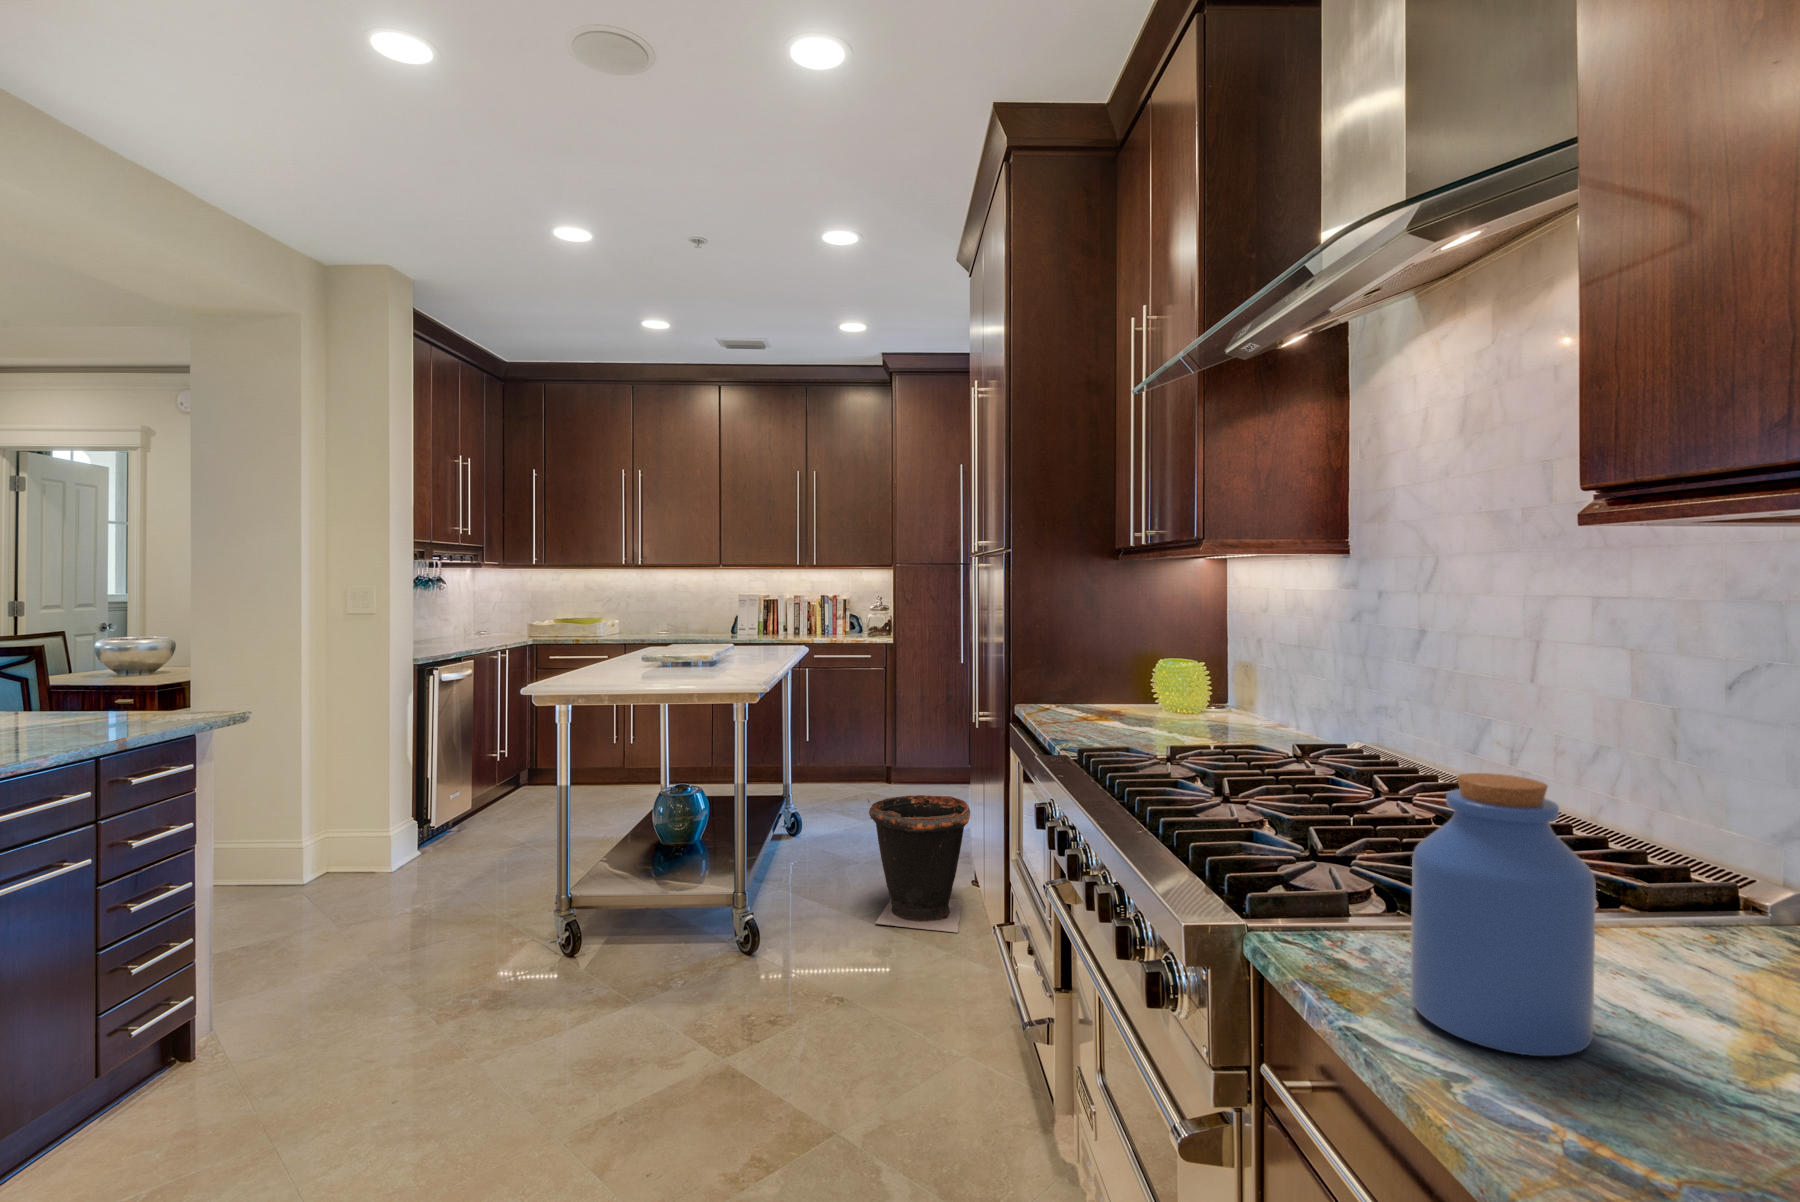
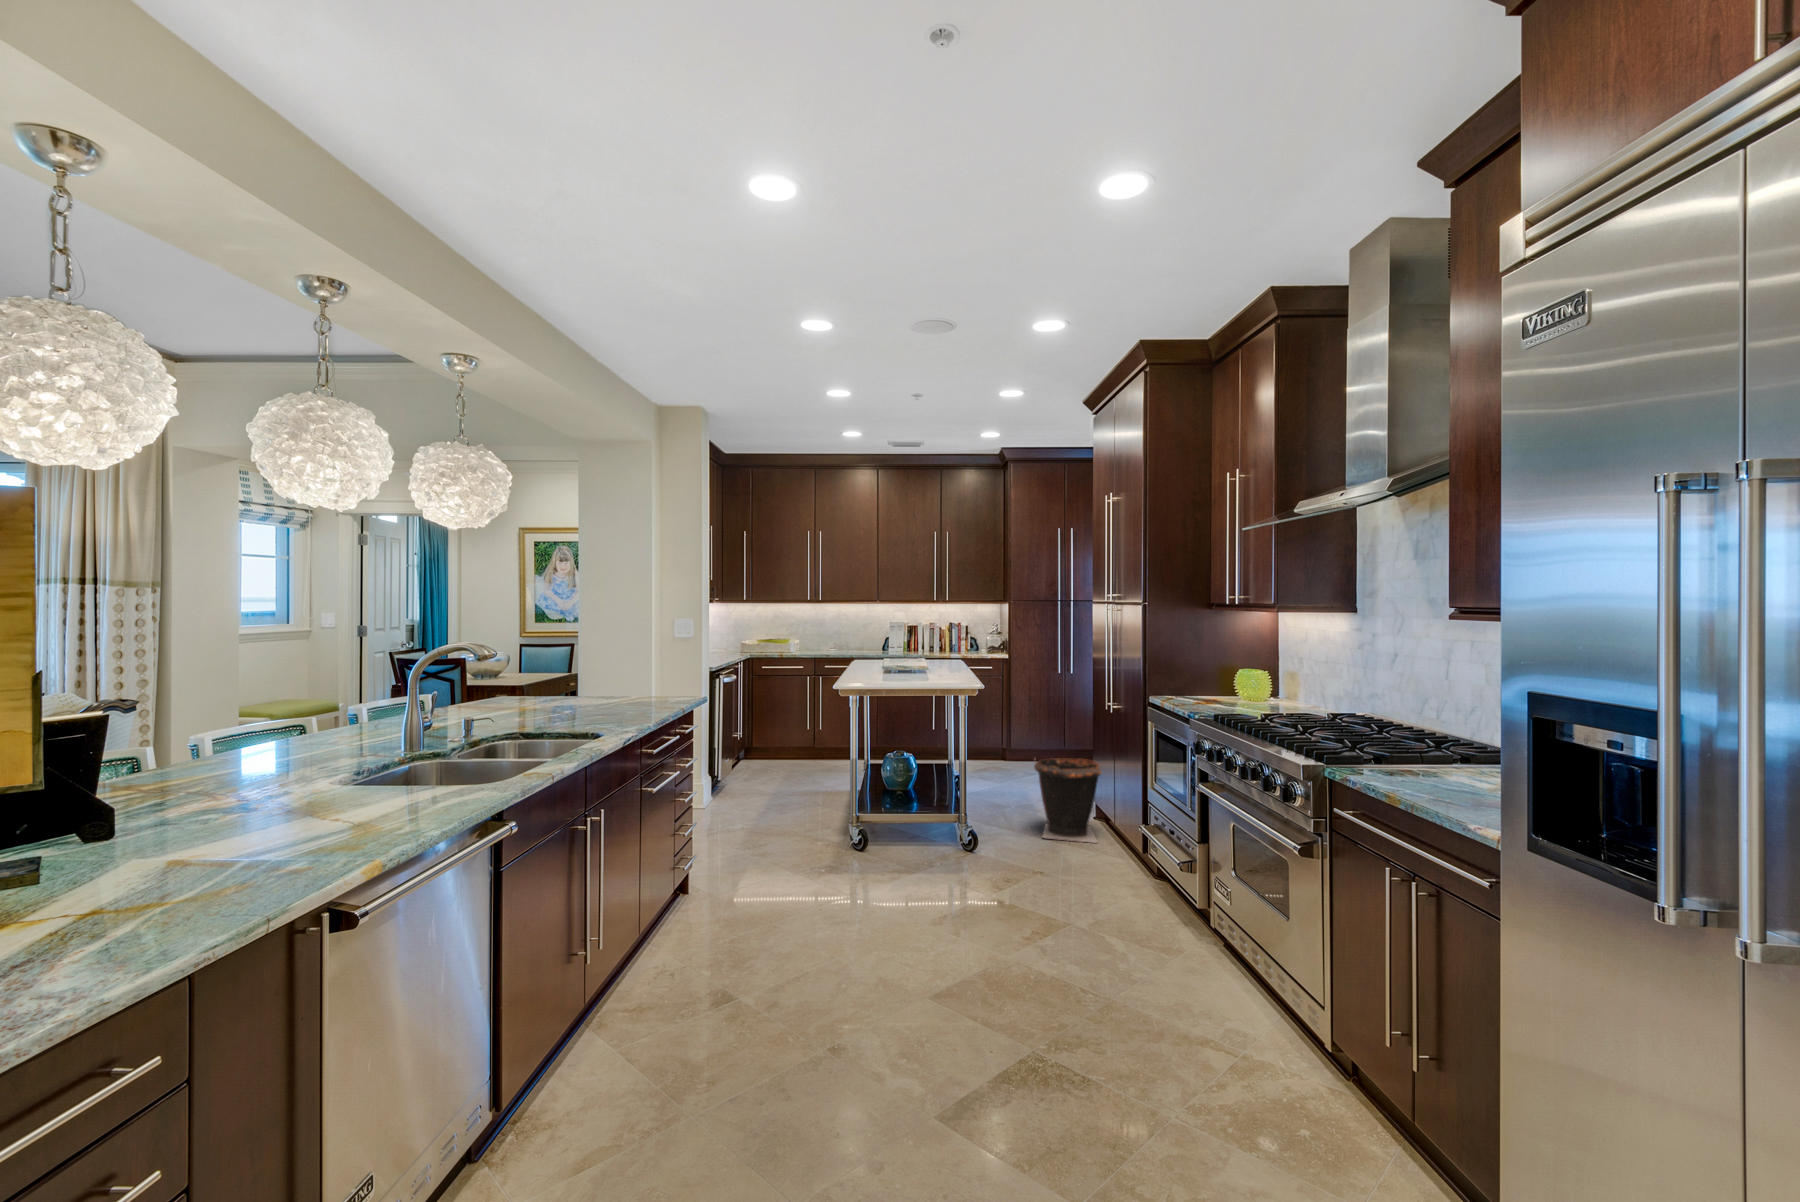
jar: present [1410,773,1596,1056] -> none [1401,704,1460,788]

